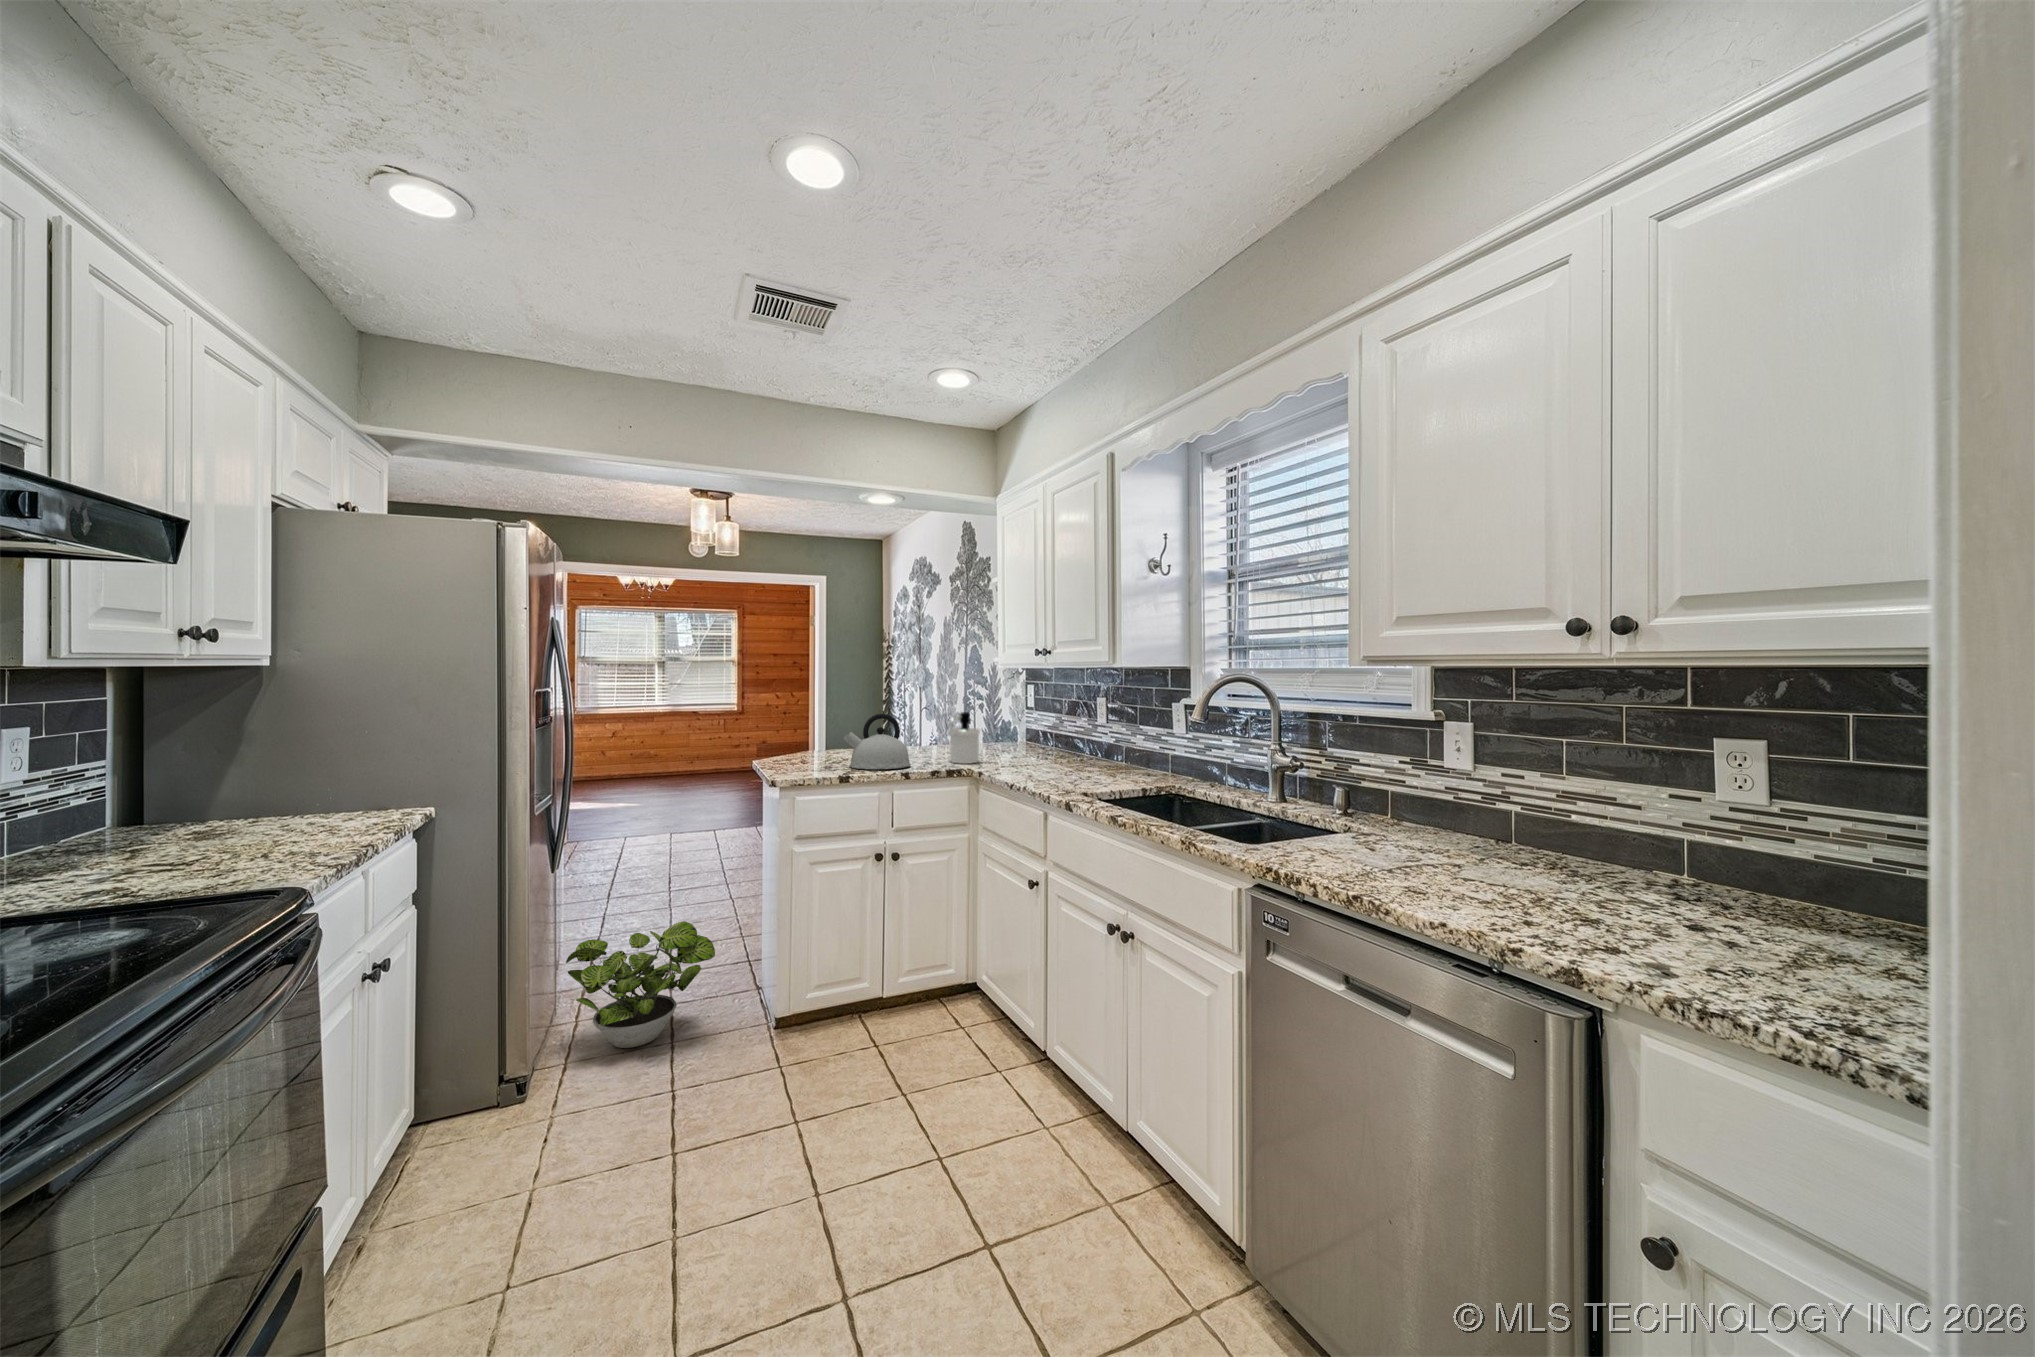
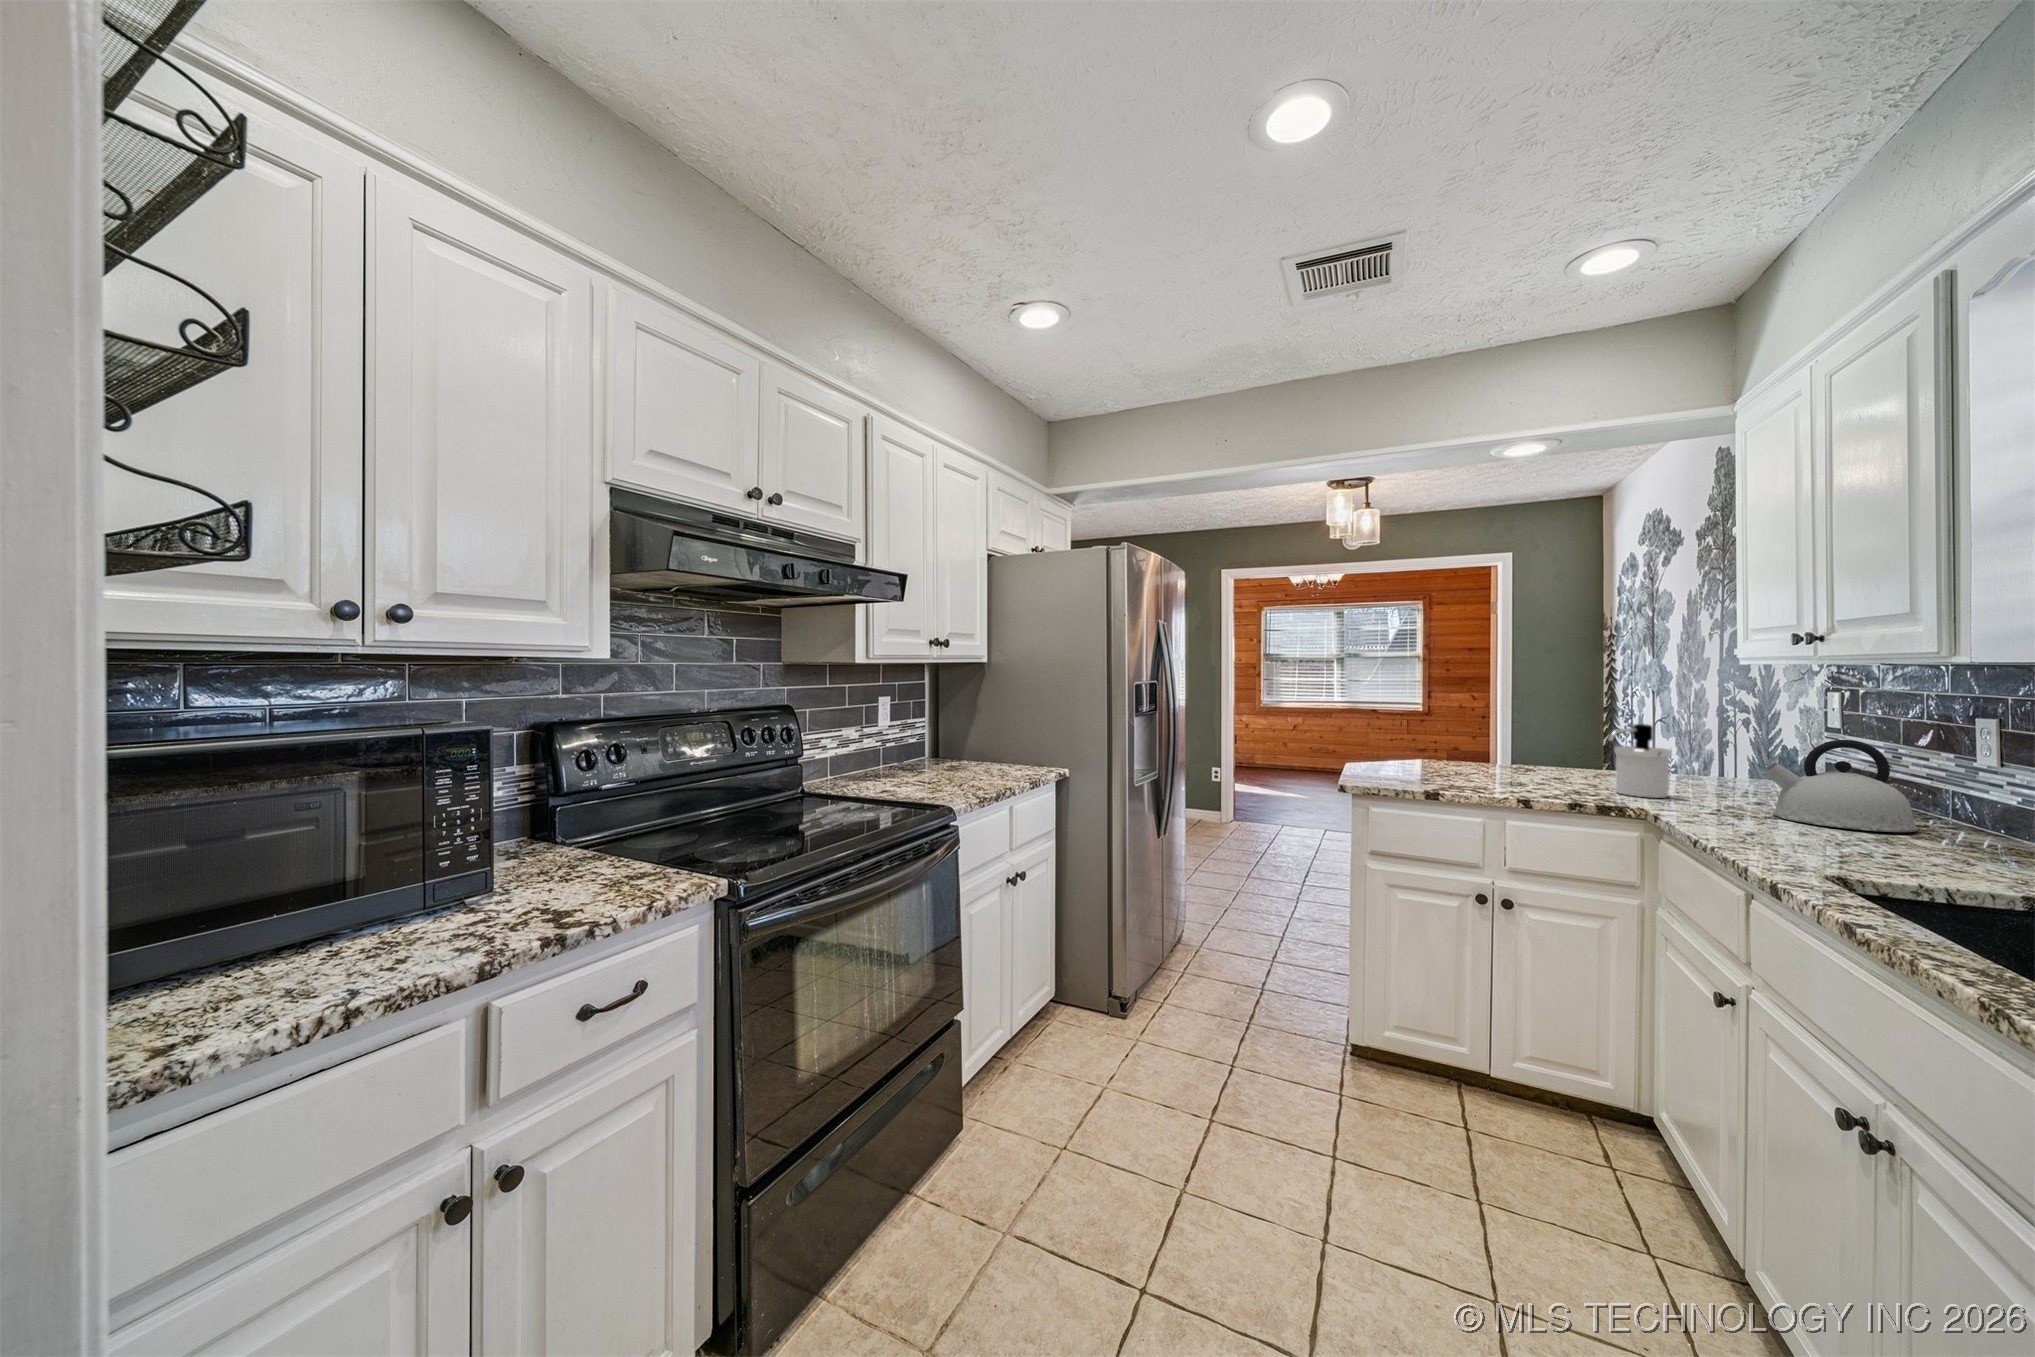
kettle: present [844,714,911,769] -> present [1762,740,1918,832]
potted plant: present [566,921,715,1048] -> none [1170,902,1291,1013]

